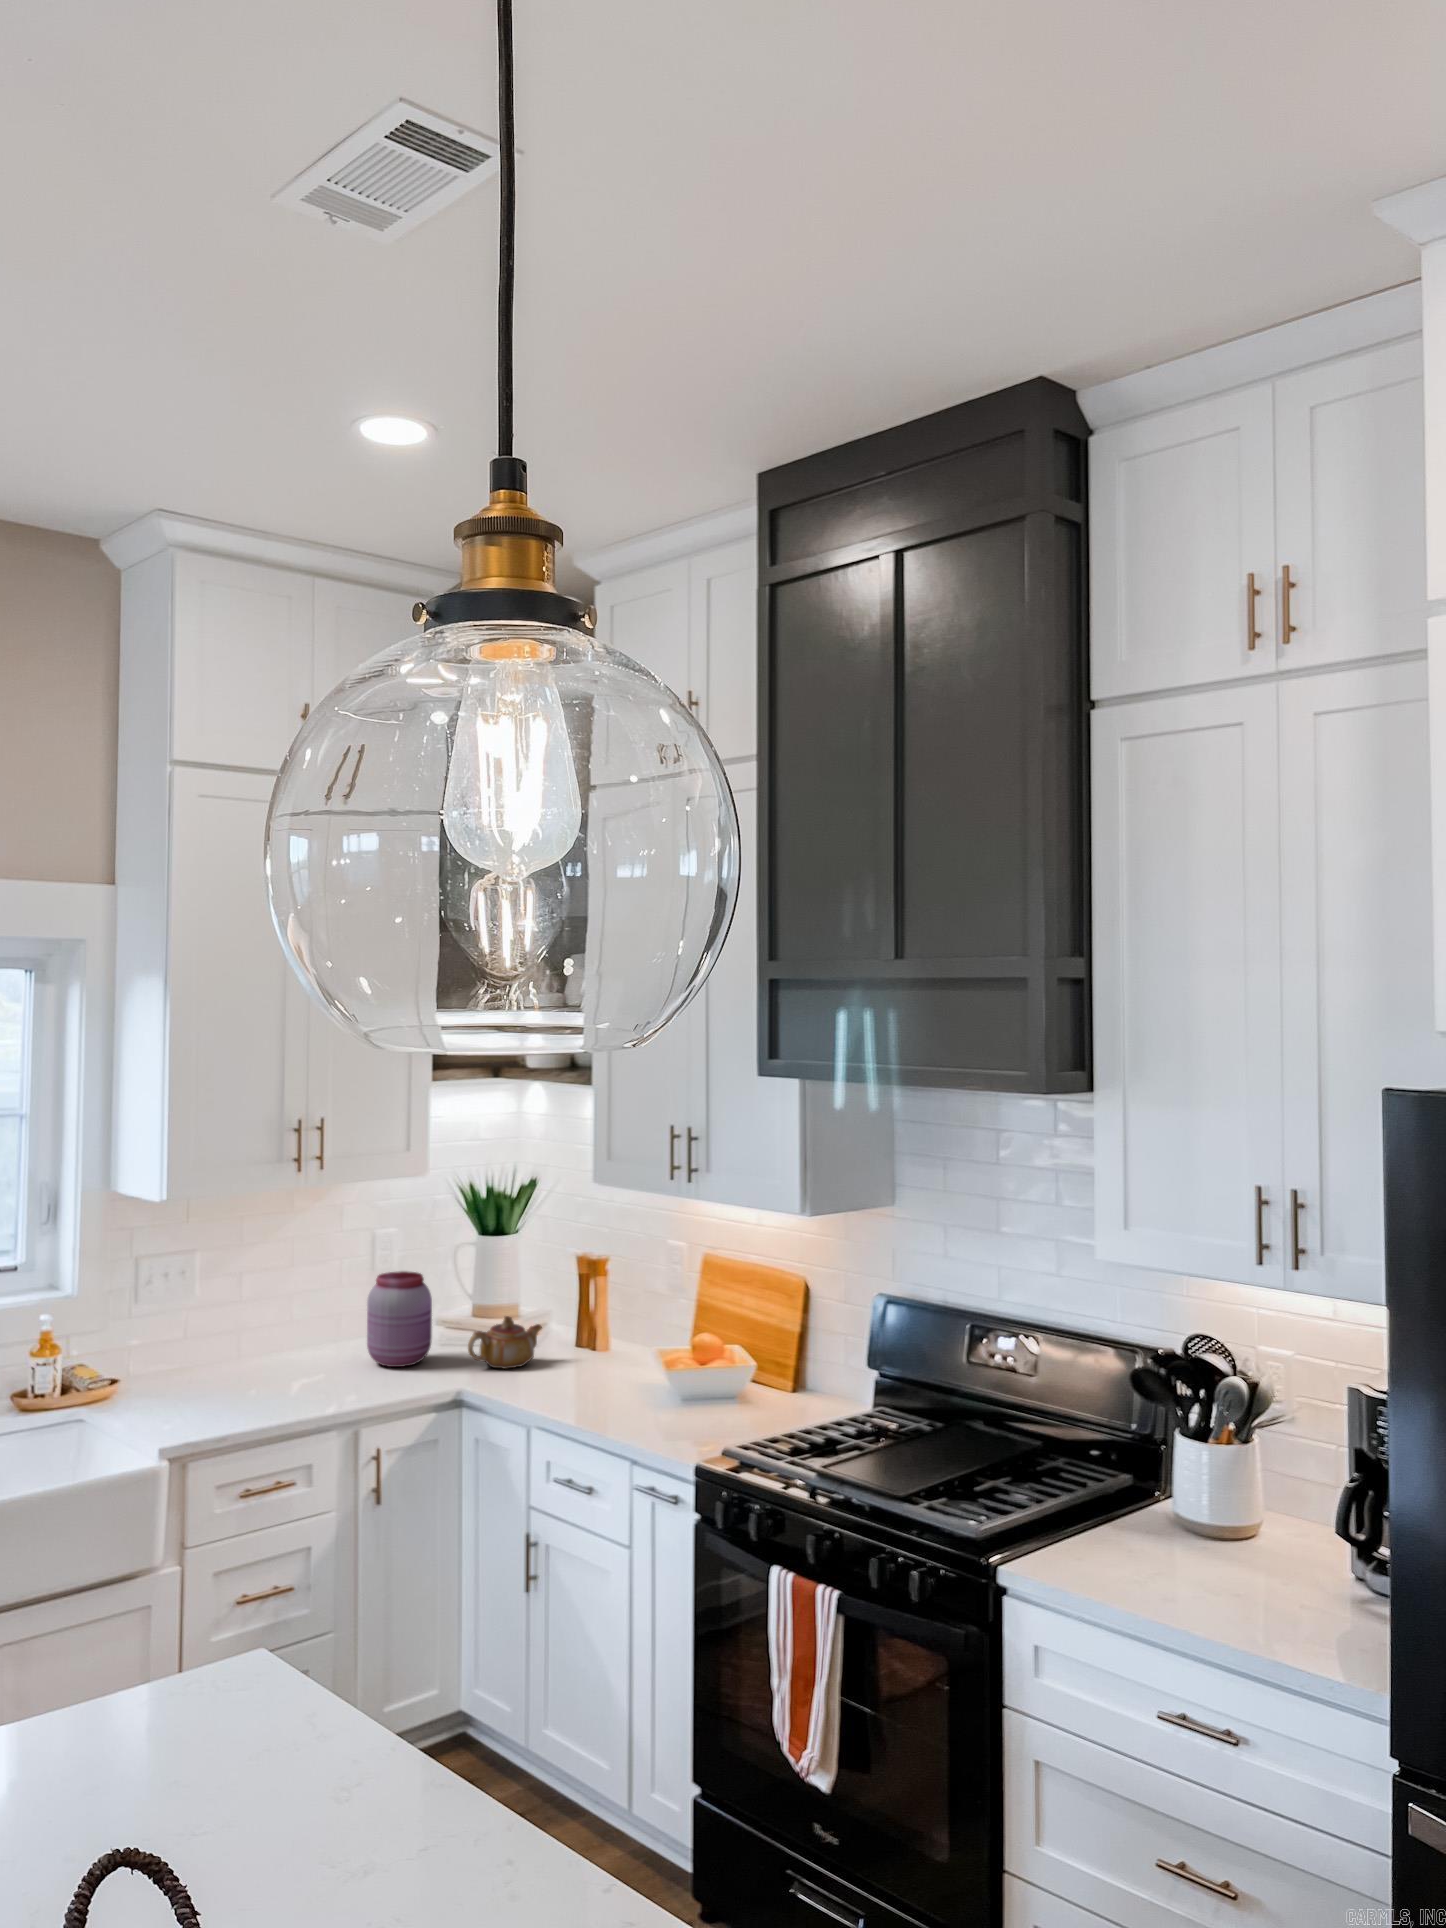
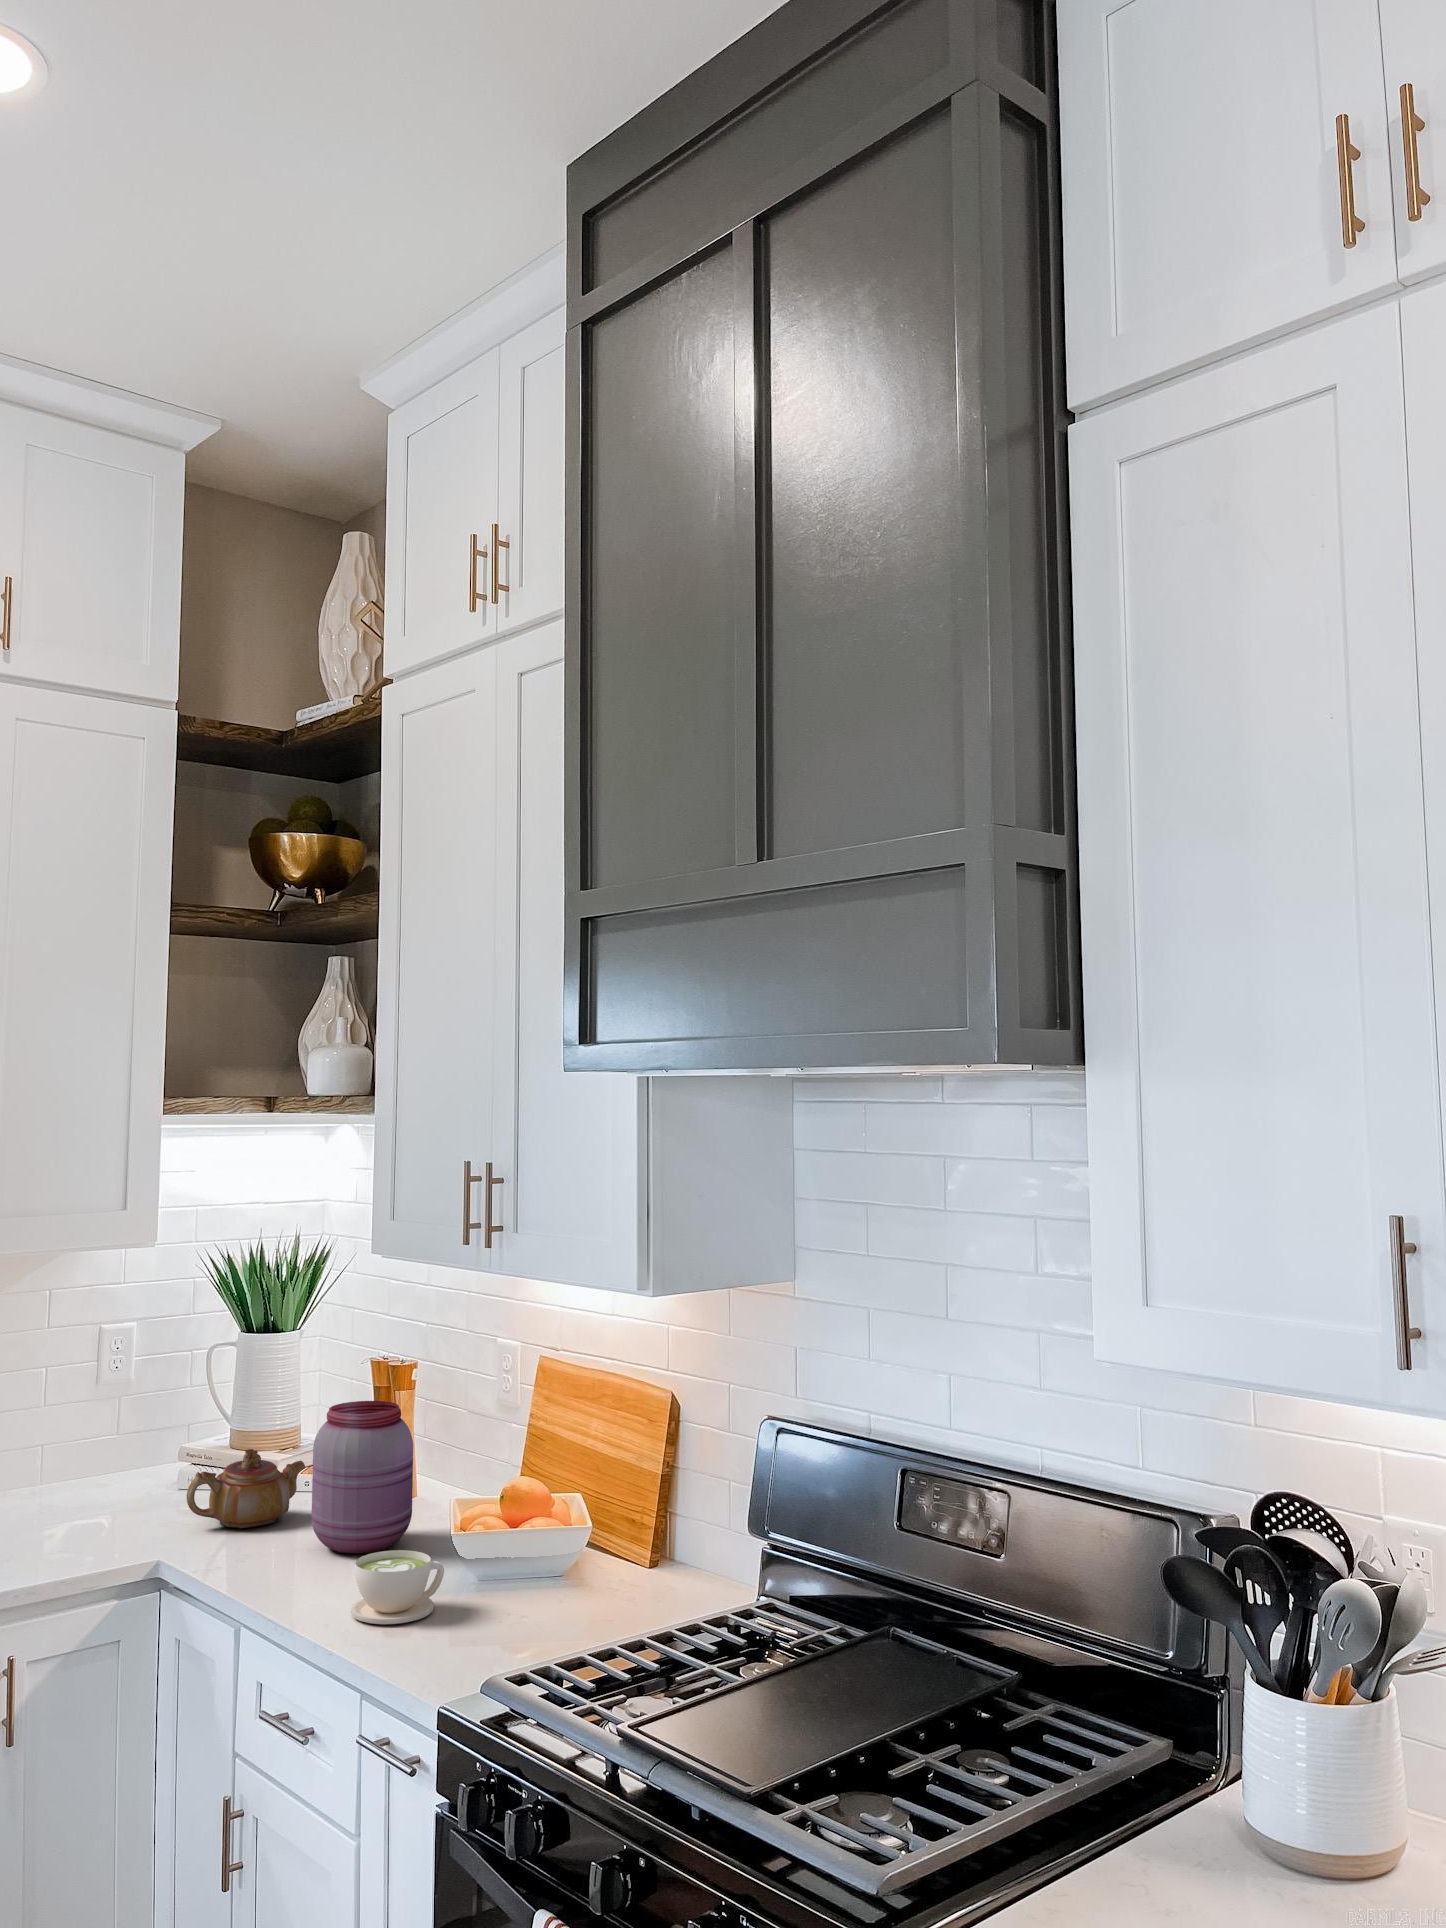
jar: present [367,1271,432,1367] -> present [312,1401,413,1554]
coffee cup: none [610,1379,668,1423] -> present [351,1550,444,1624]

